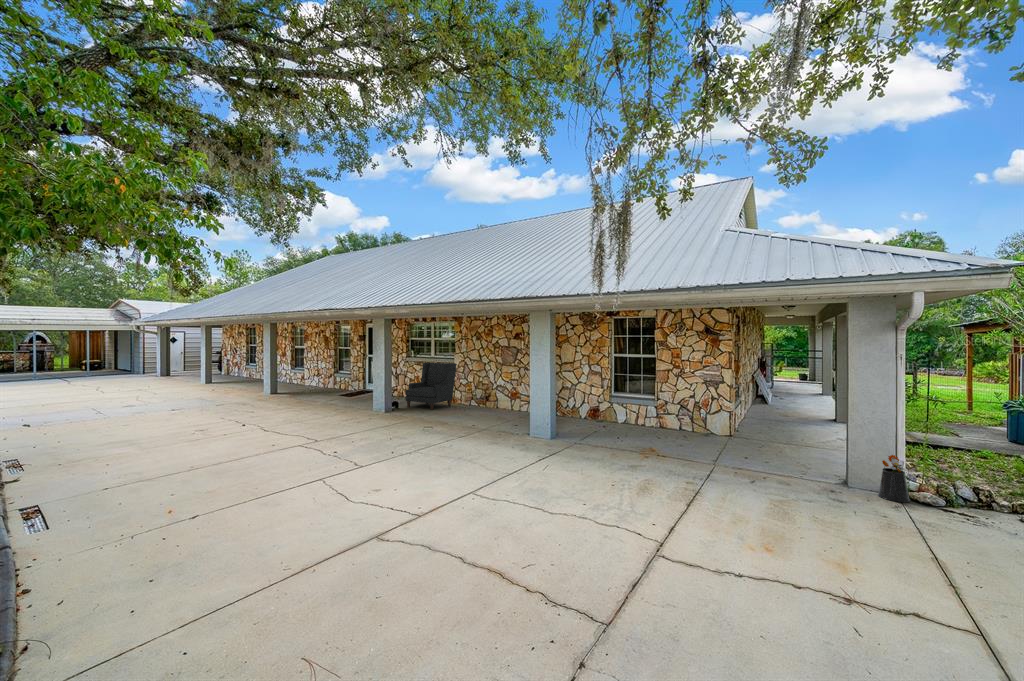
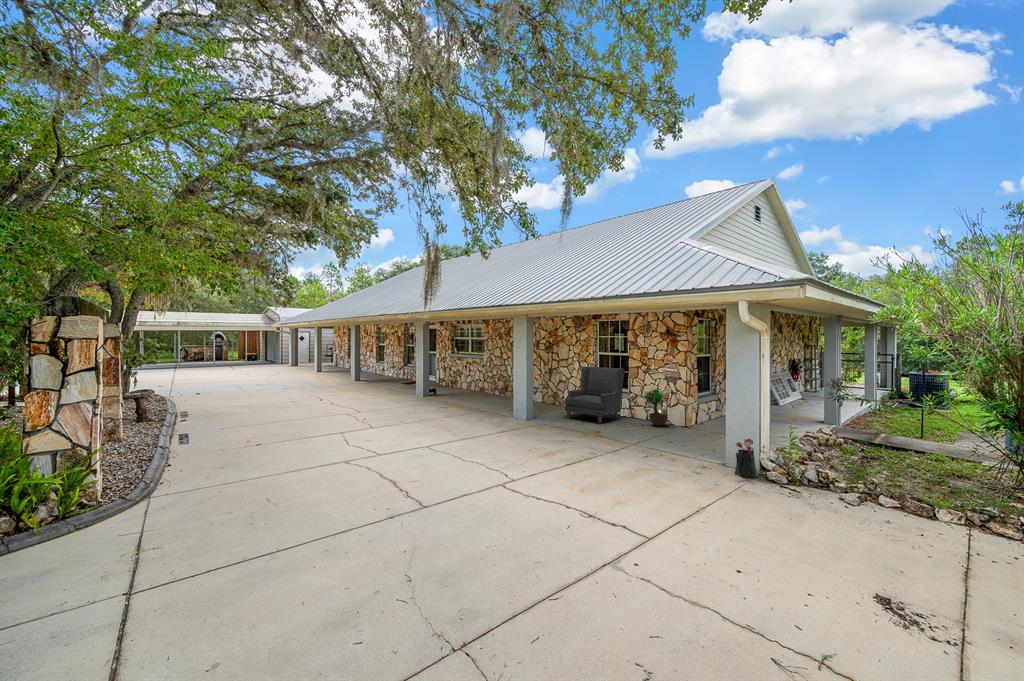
chair: present [405,363,457,410] -> present [565,367,625,423]
potted tree: none [684,391,713,436] -> present [644,390,668,426]

